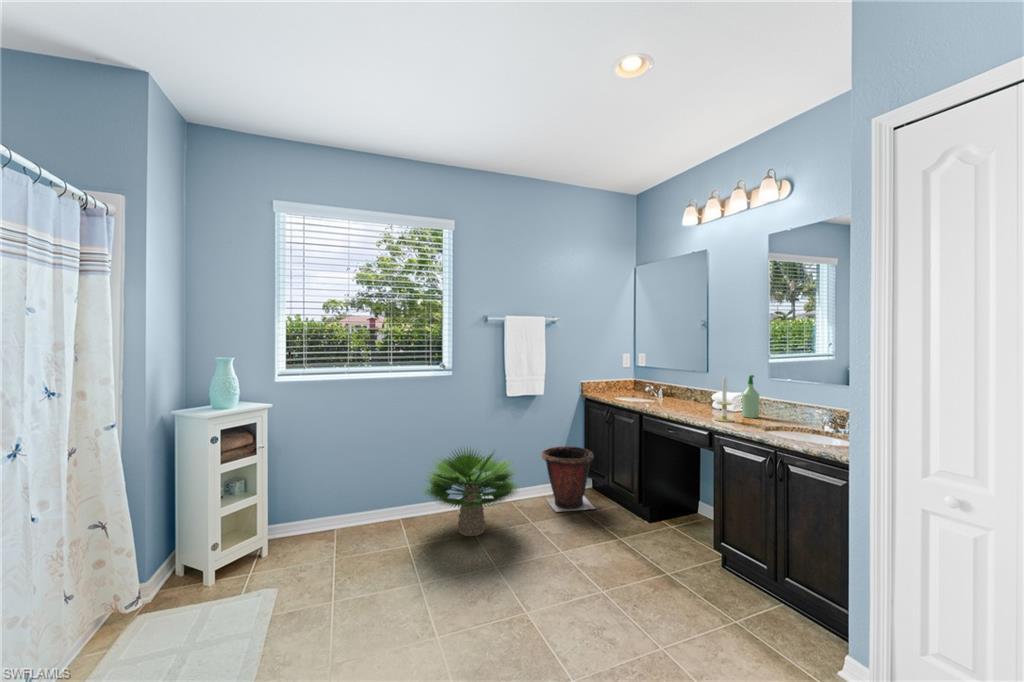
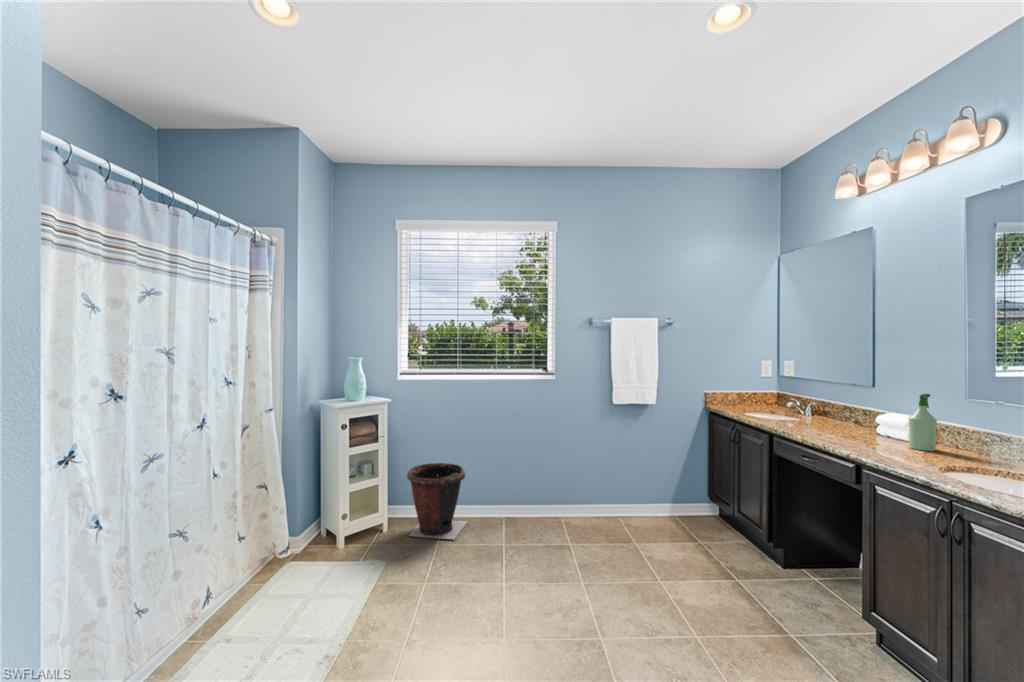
candle: present [715,375,734,422] -> none [861,390,889,453]
waste bin: present [541,446,595,512] -> present [407,463,468,539]
potted plant: present [425,448,517,536] -> none [517,451,624,546]

